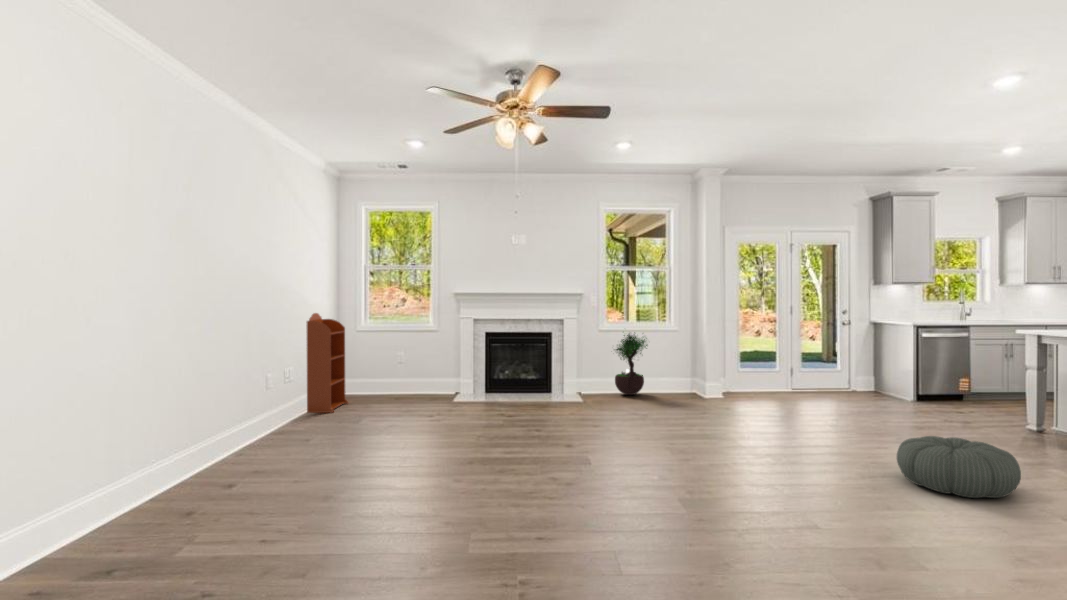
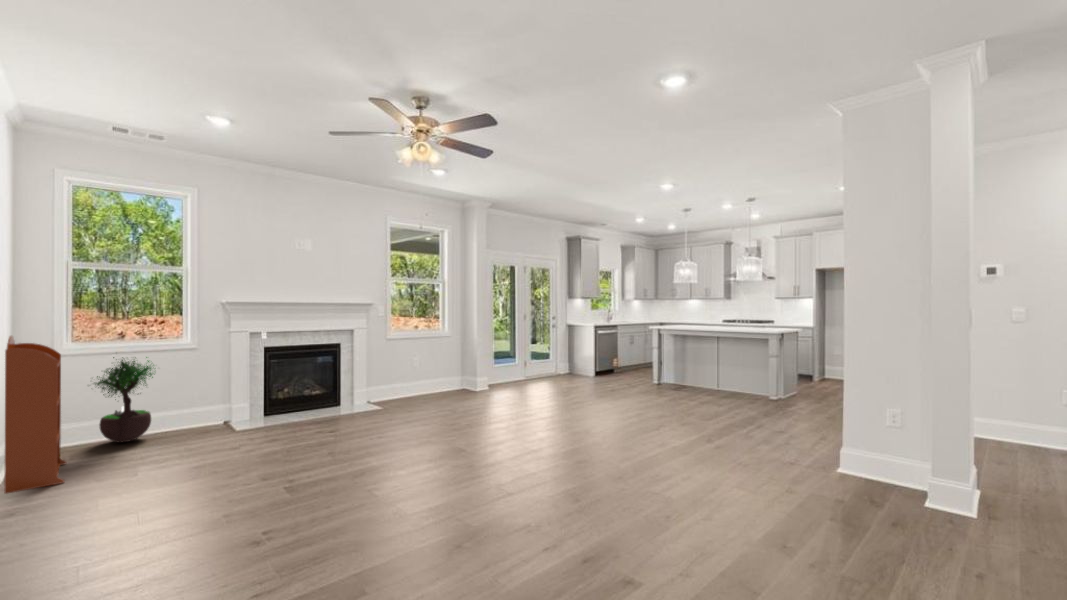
potted tree: present [615,333,647,395] -> present [95,357,153,442]
pouf: present [897,436,1021,498] -> none [674,401,739,437]

